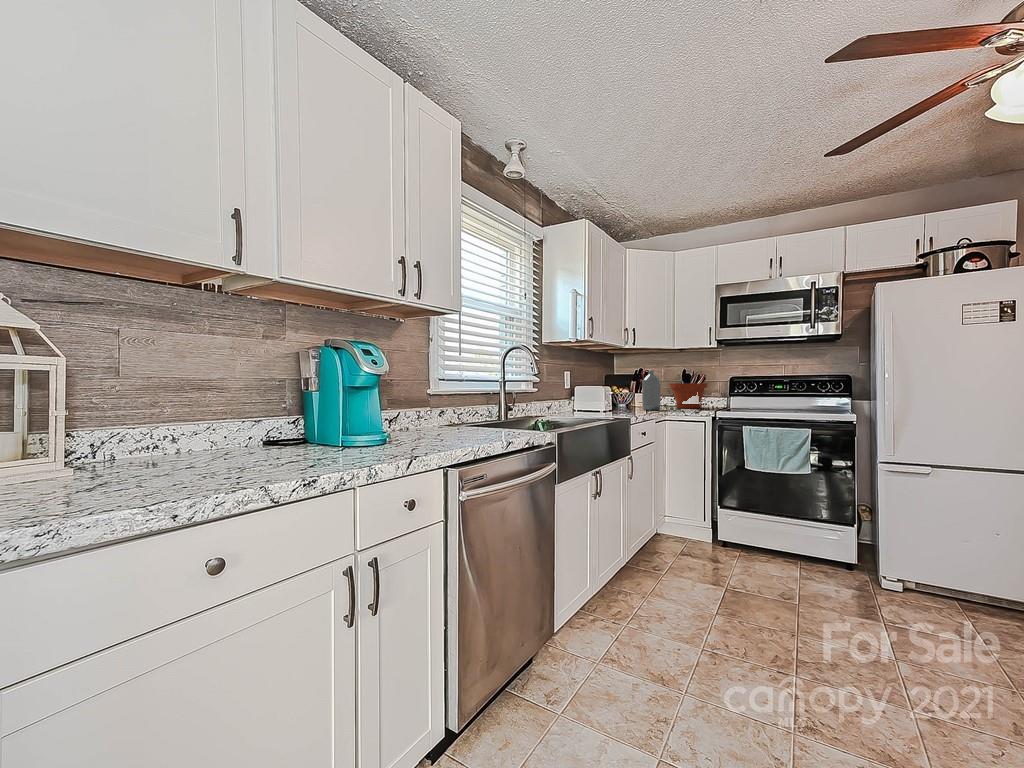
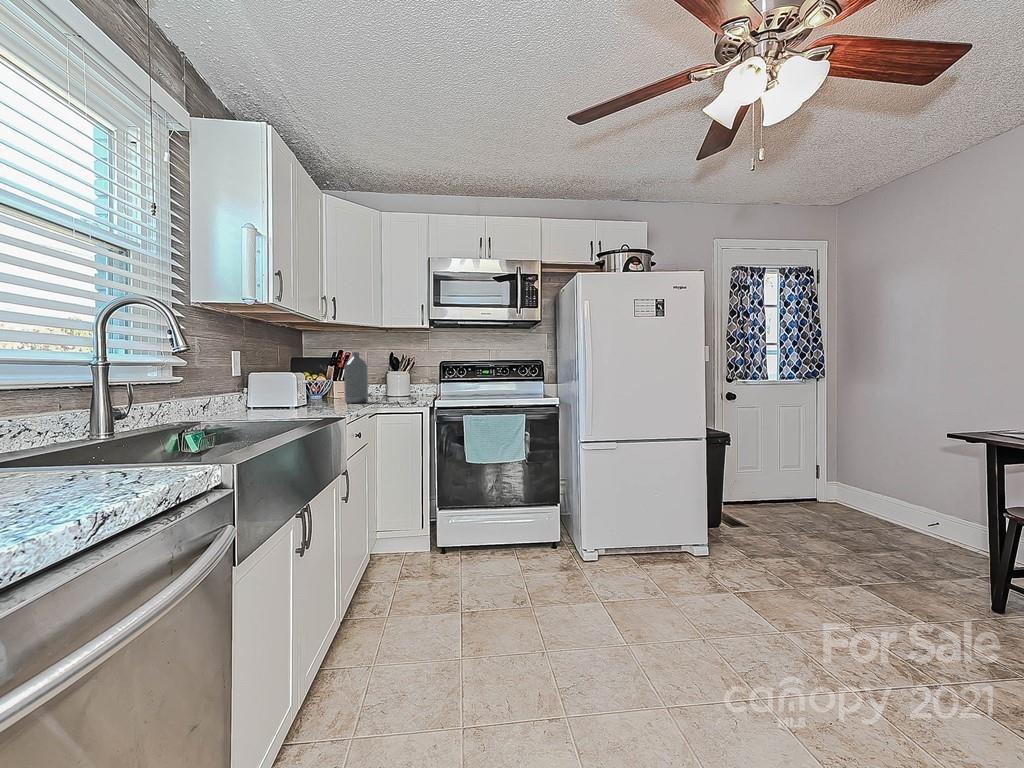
plant pot: present [669,383,707,409] -> none [374,369,420,399]

